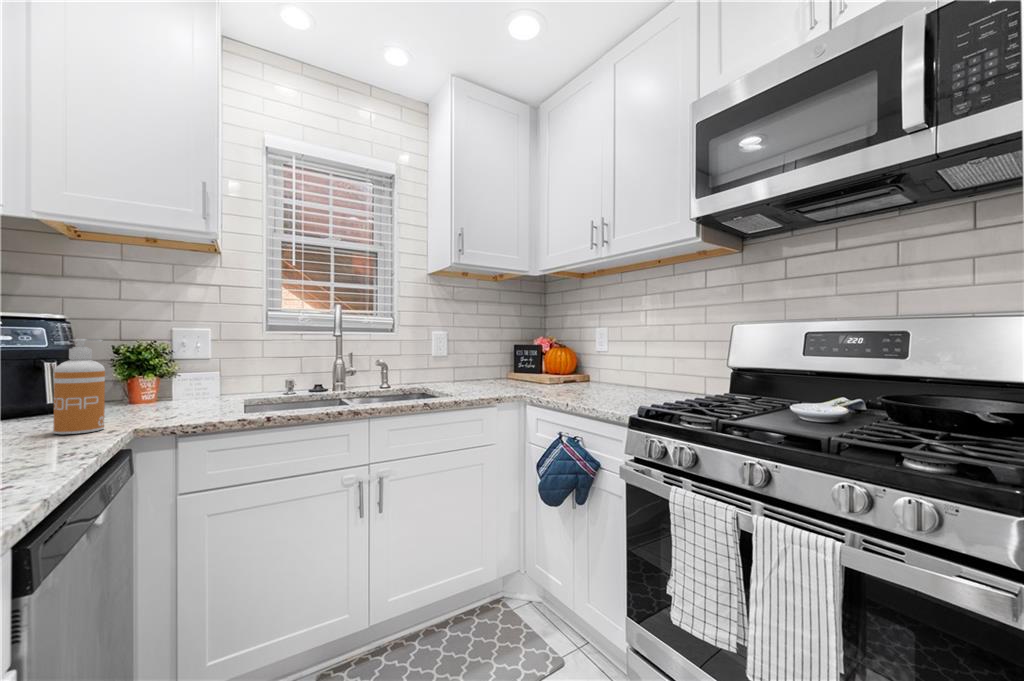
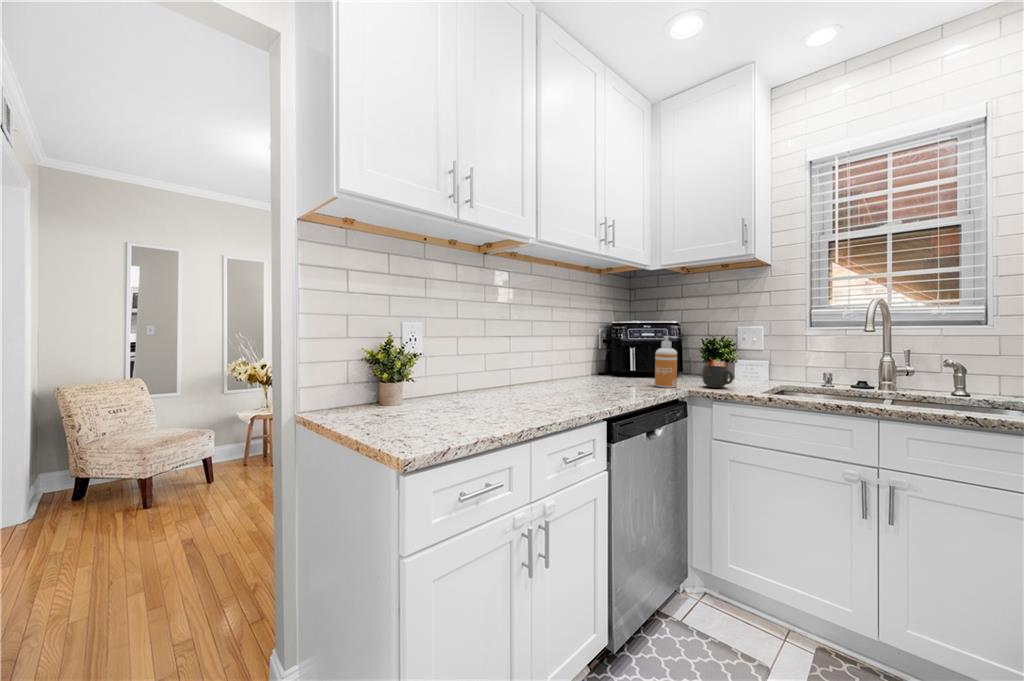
mug: none [149,384,204,419] -> present [702,366,733,388]

